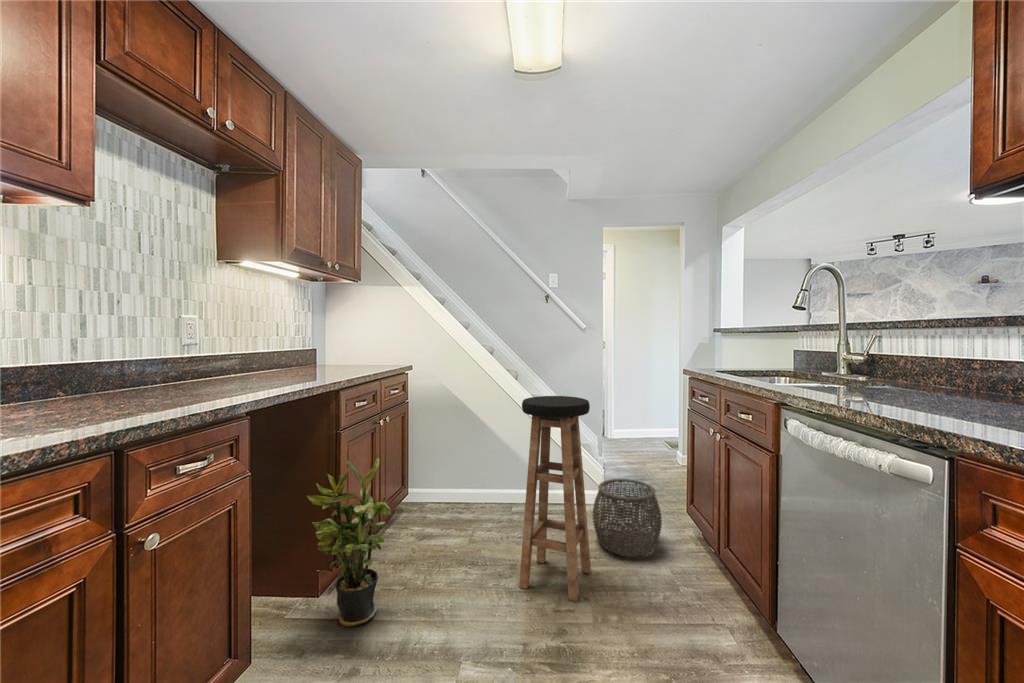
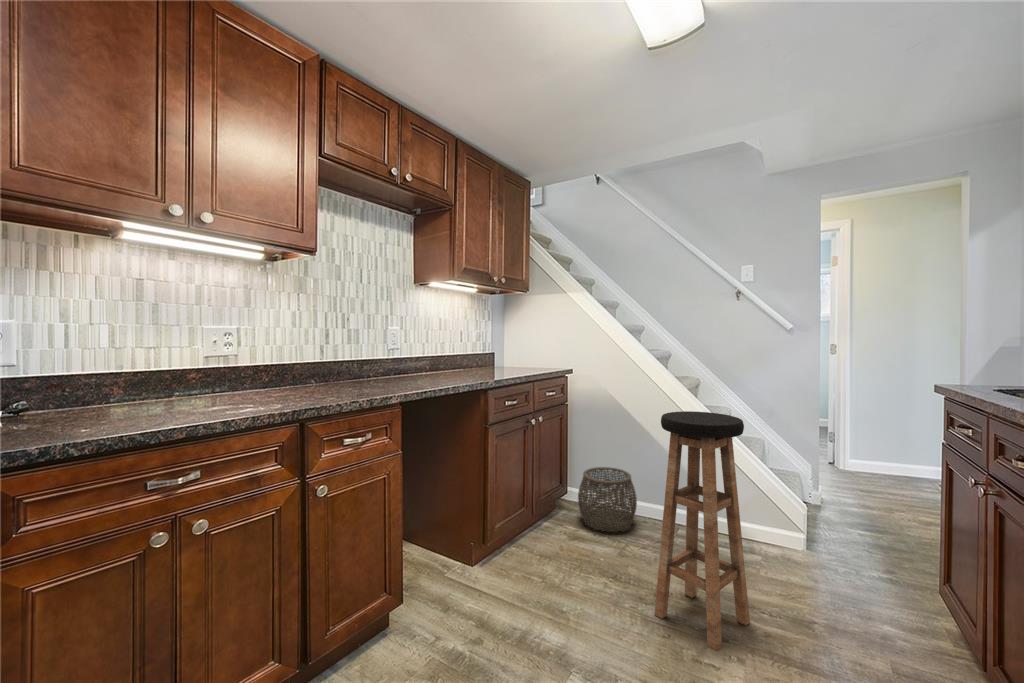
potted plant: present [307,458,391,627] -> none [457,452,529,601]
woven basket: present [592,479,662,557] -> present [578,467,637,532]

